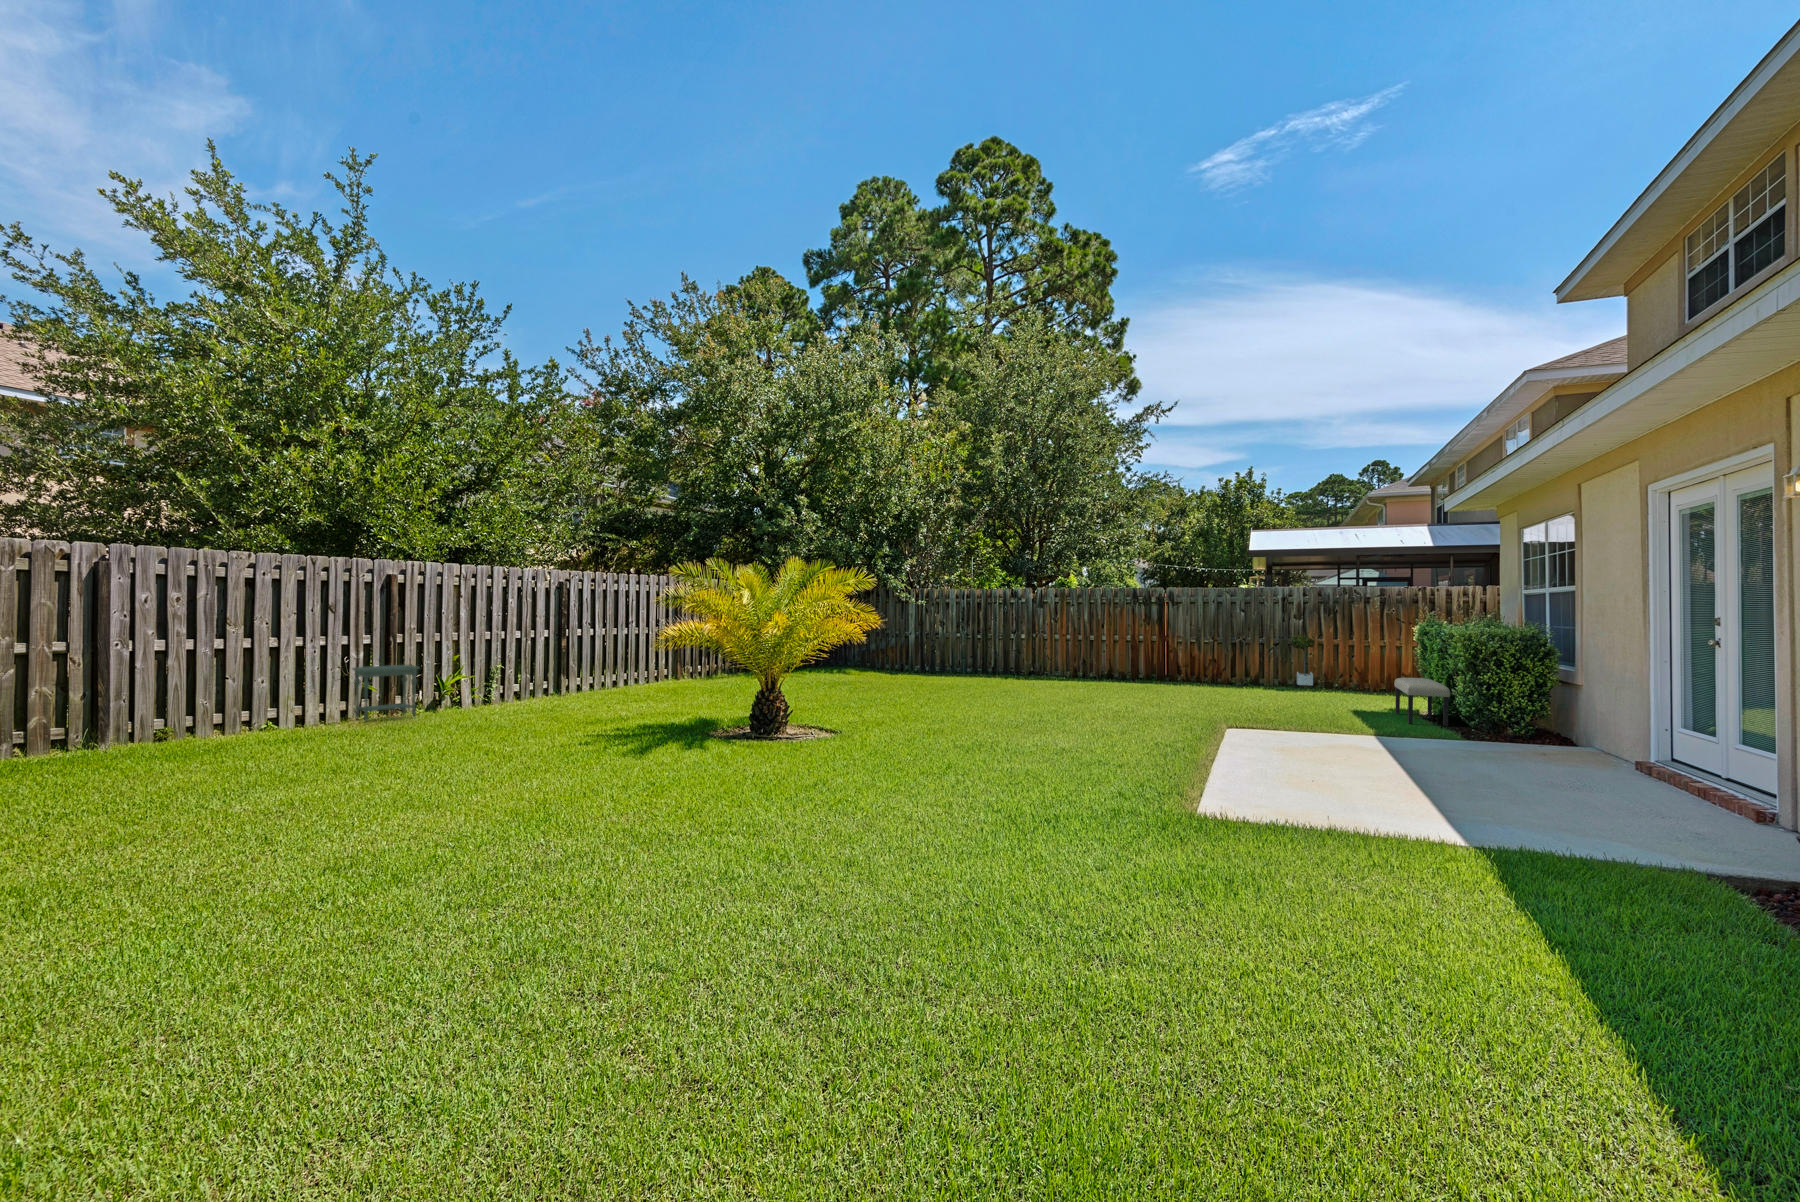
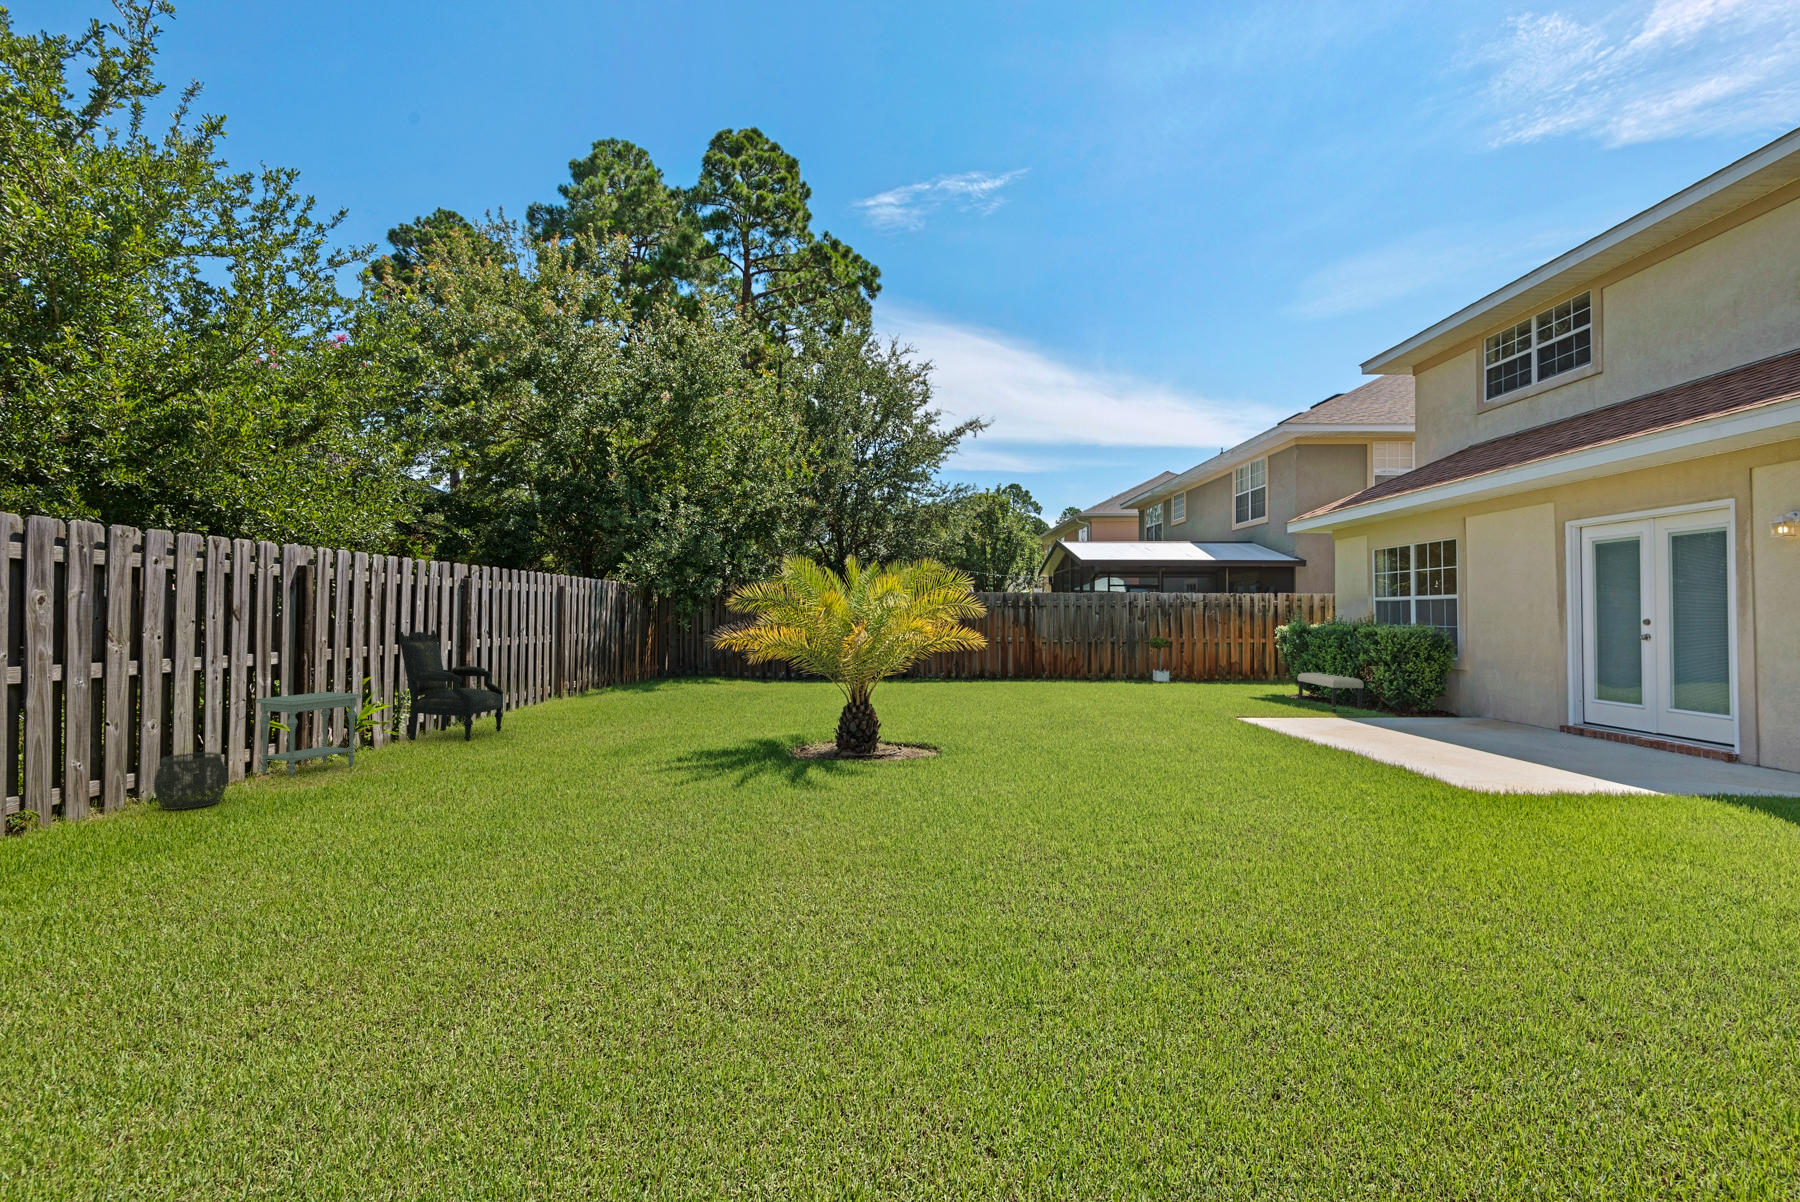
armchair: none [485,621,565,707] -> present [399,630,504,741]
woven basket: none [253,700,300,736] -> present [153,752,228,810]

